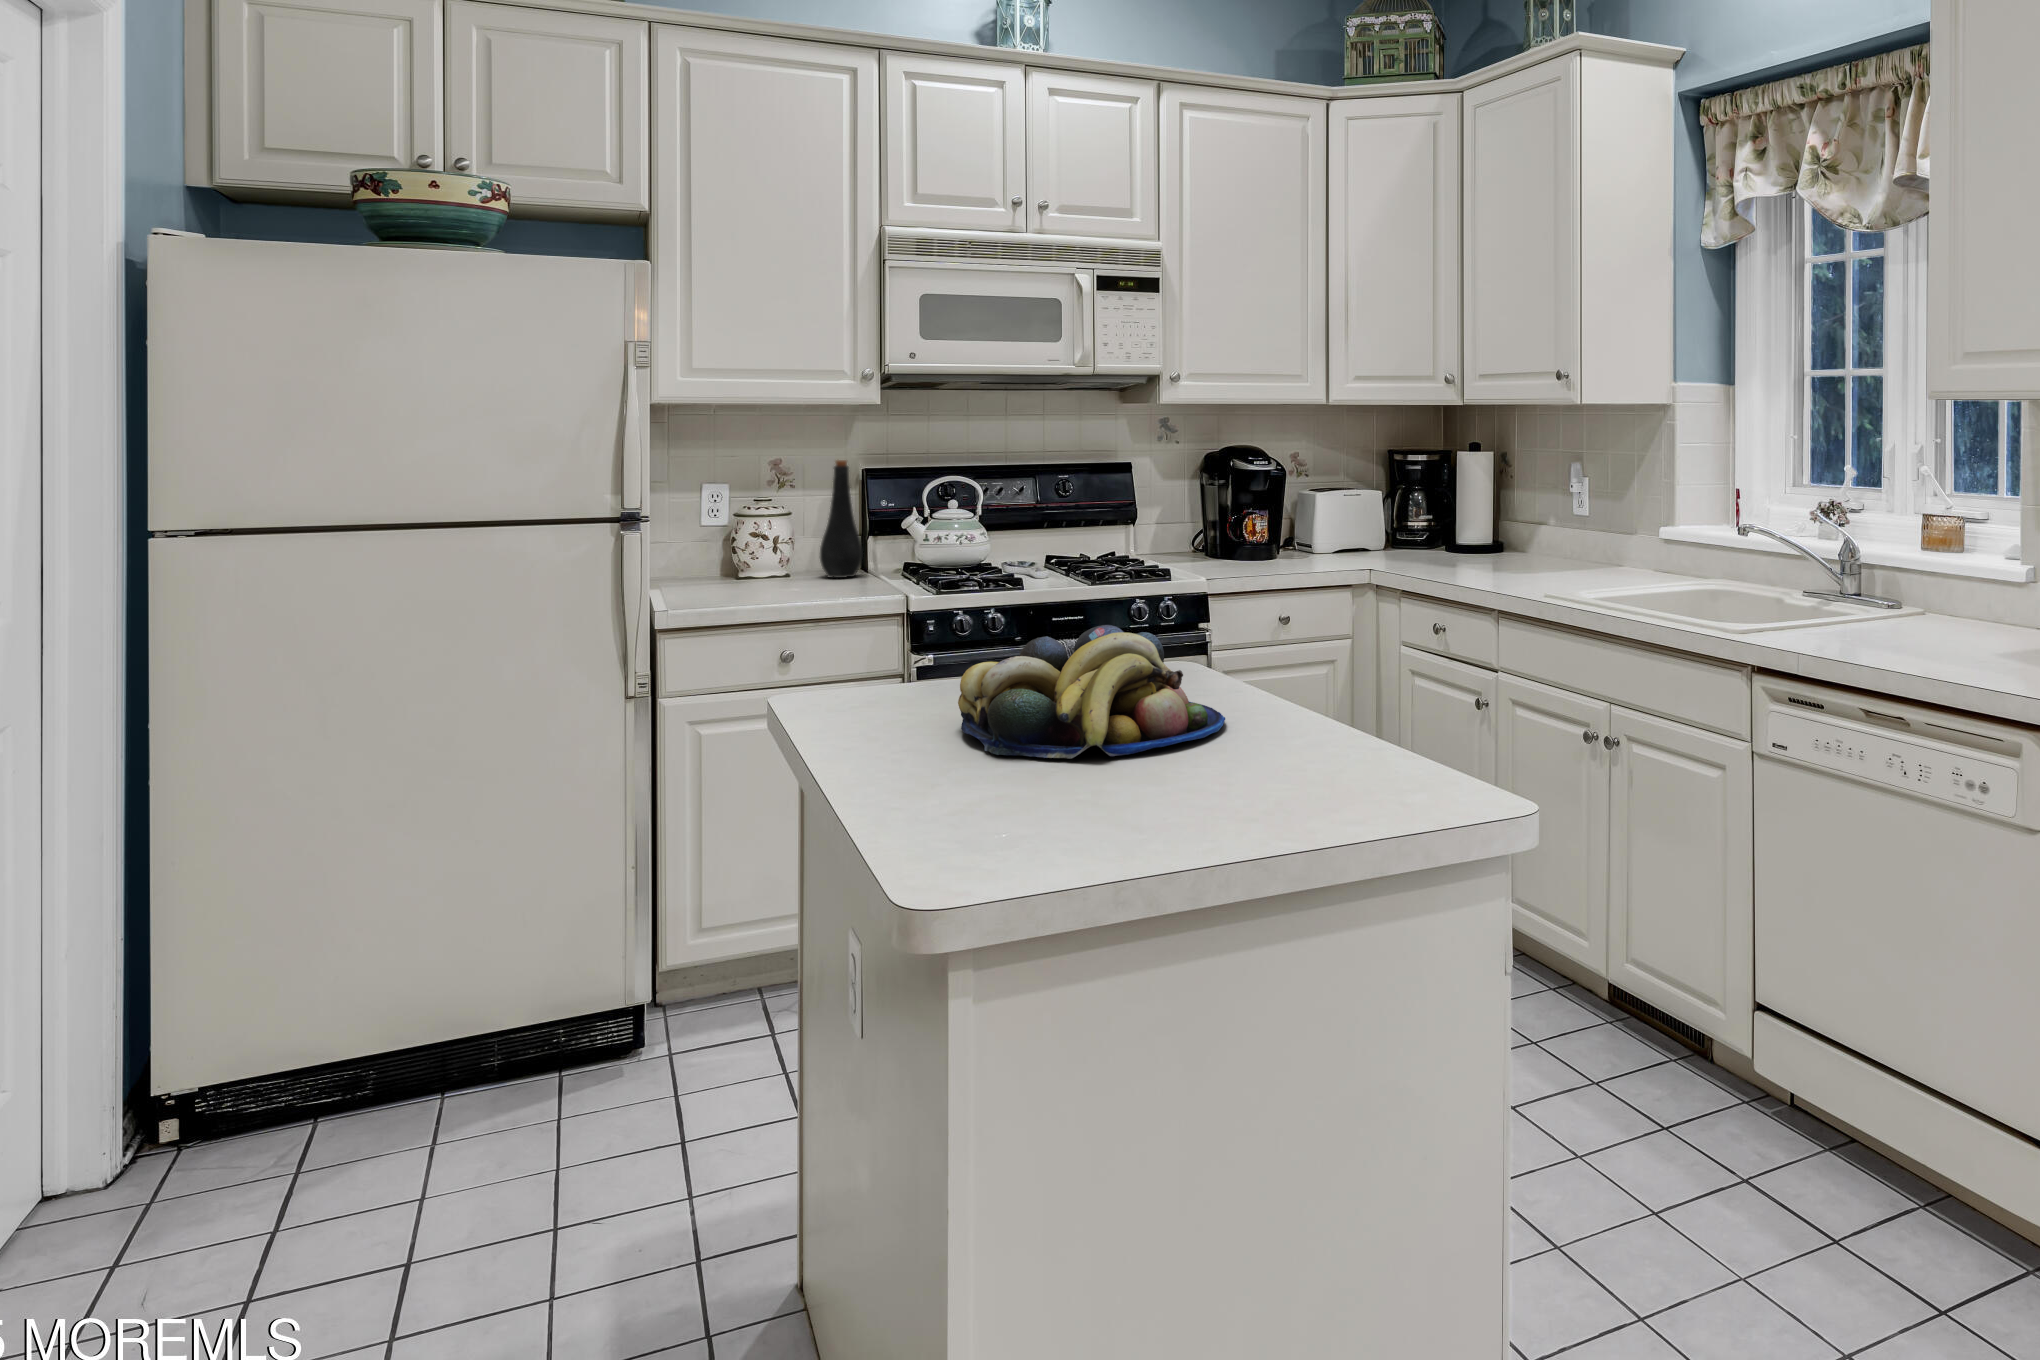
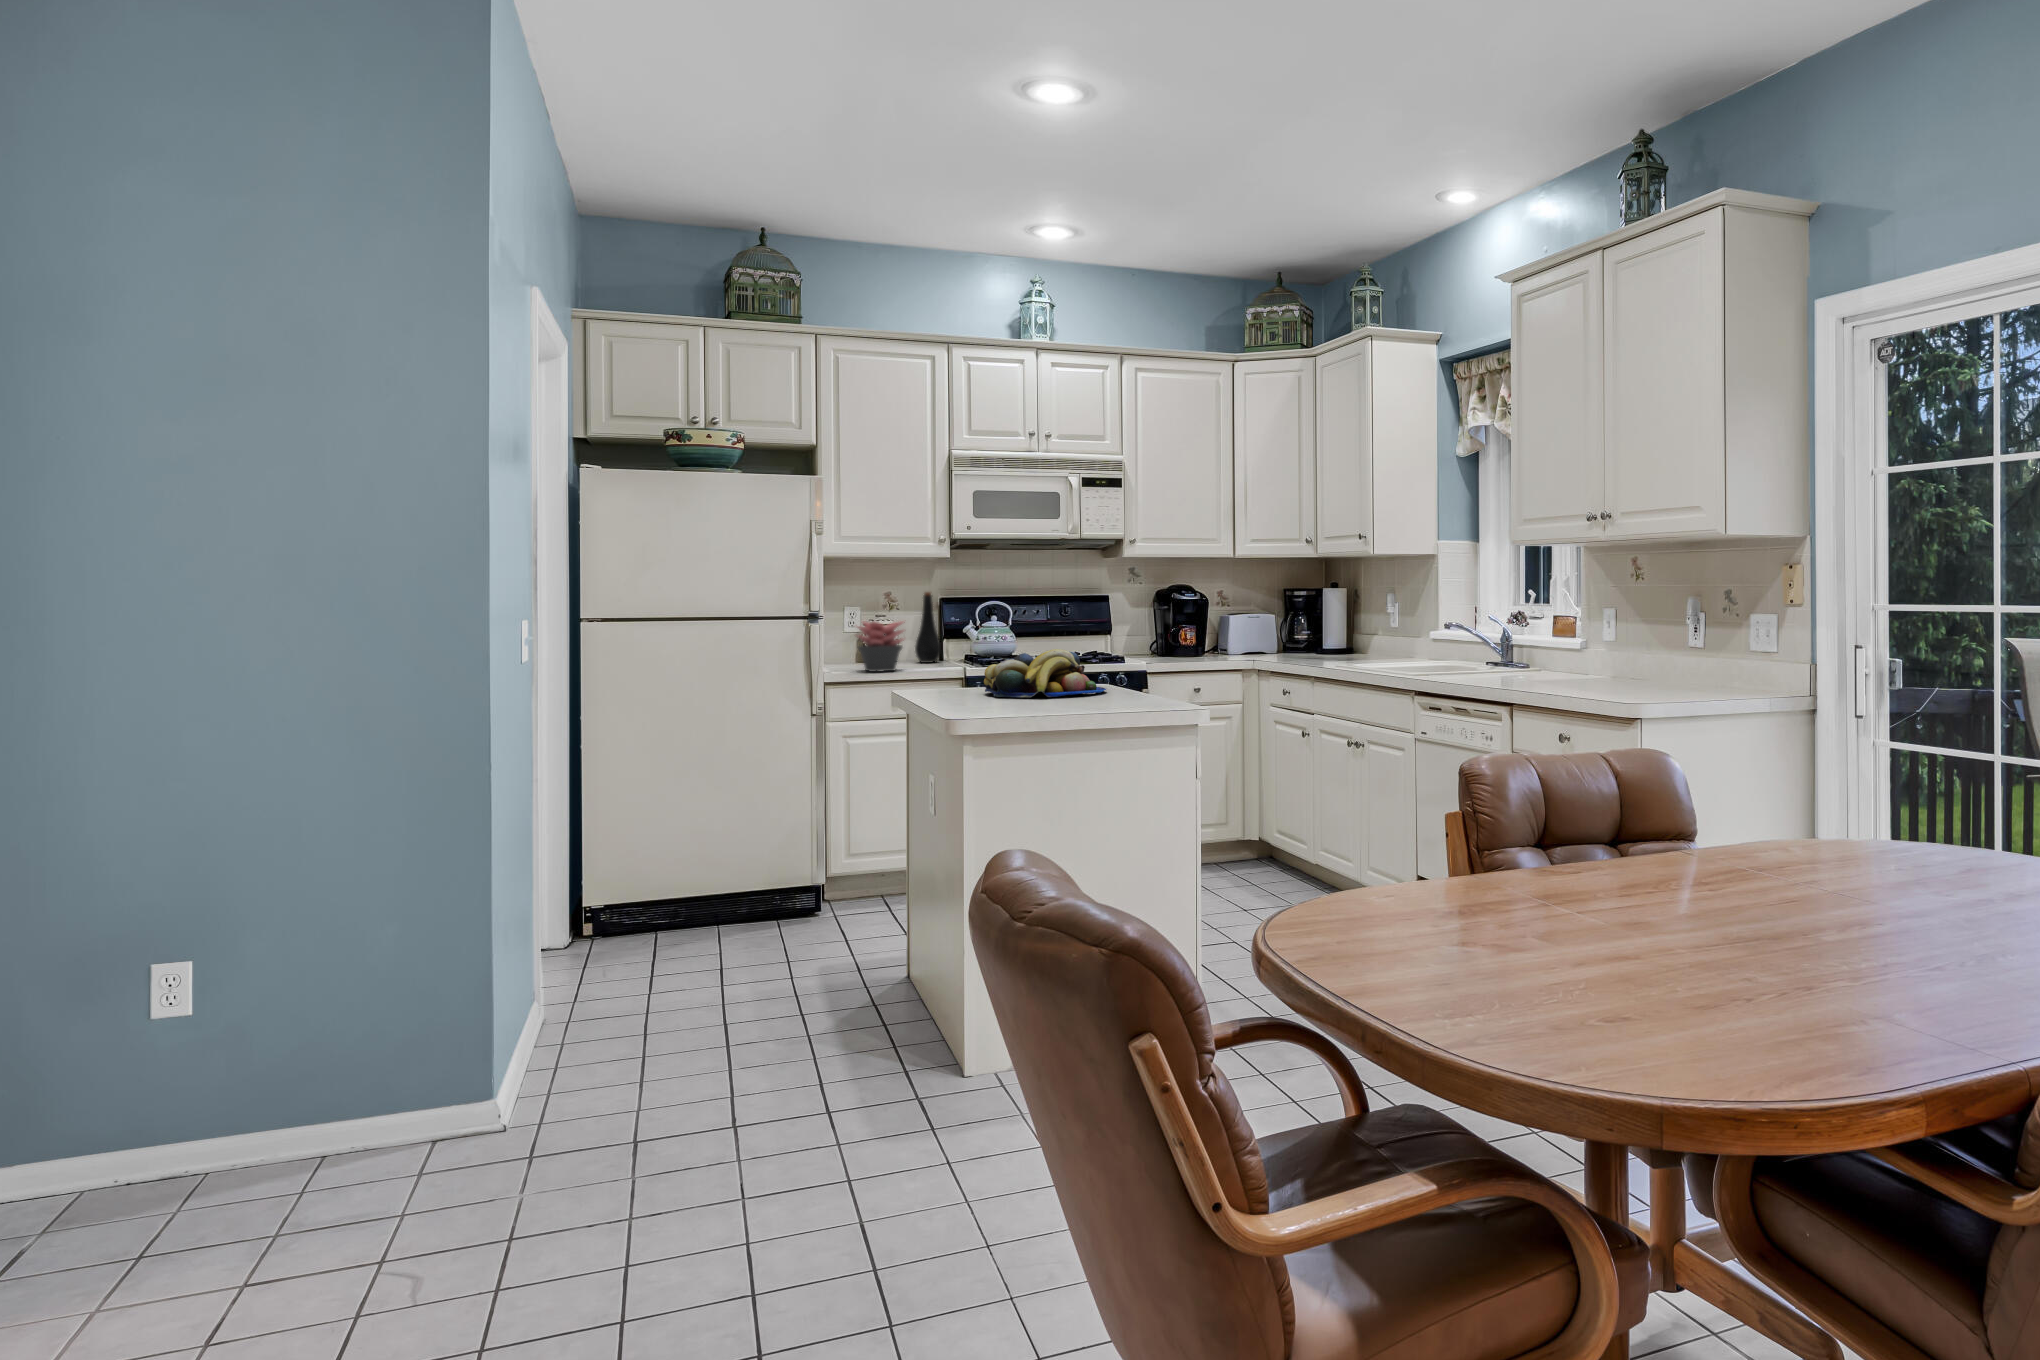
succulent plant: none [710,514,803,604] -> present [857,621,905,672]

